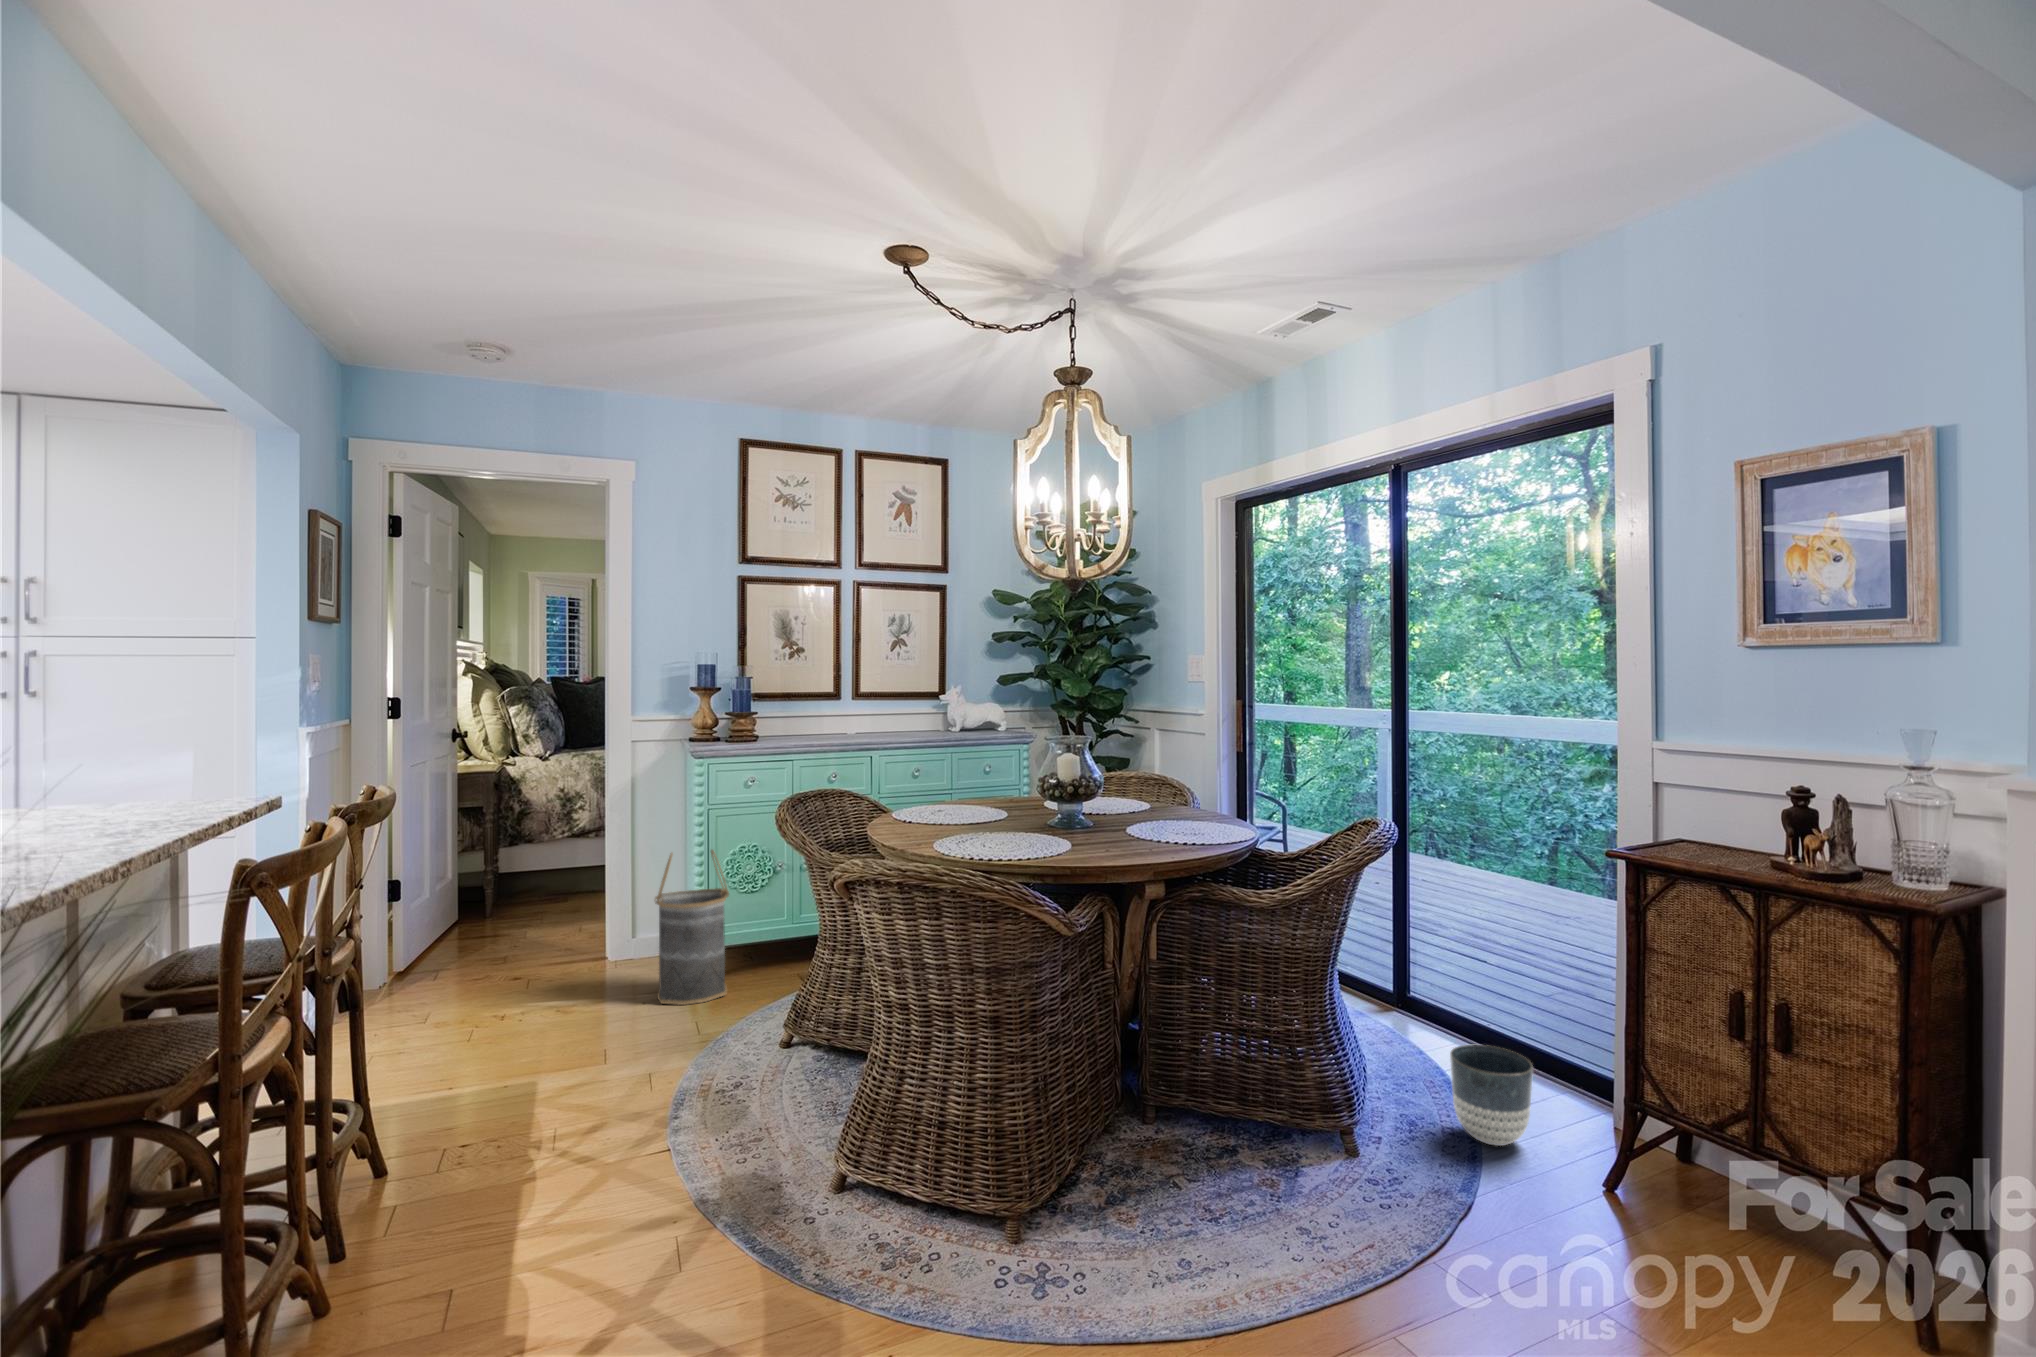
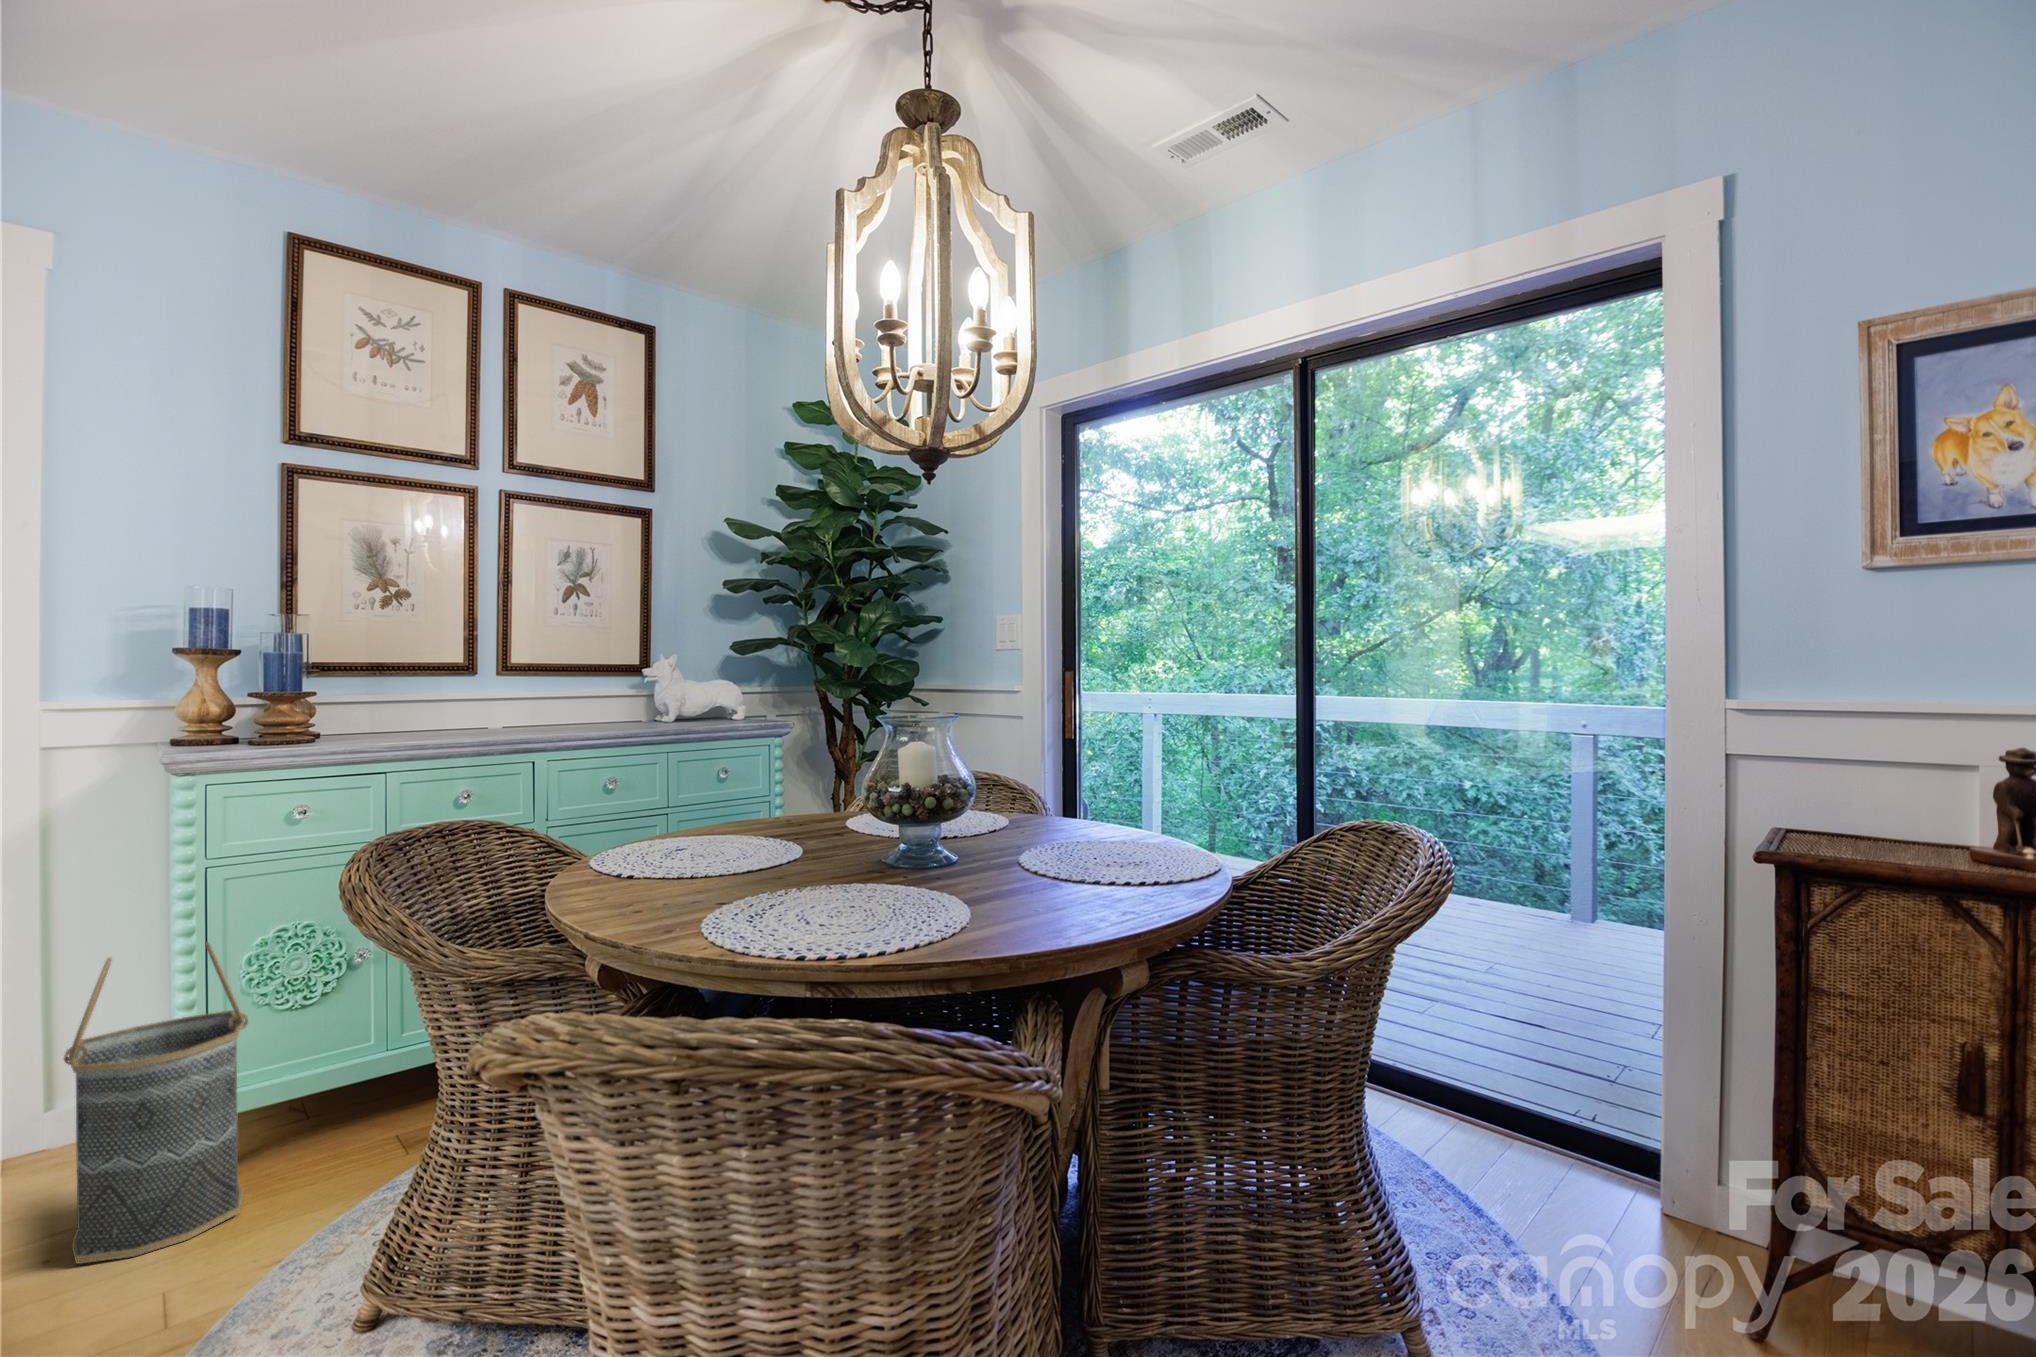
planter: present [1450,1045,1533,1146] -> none [1512,1139,1637,1297]

